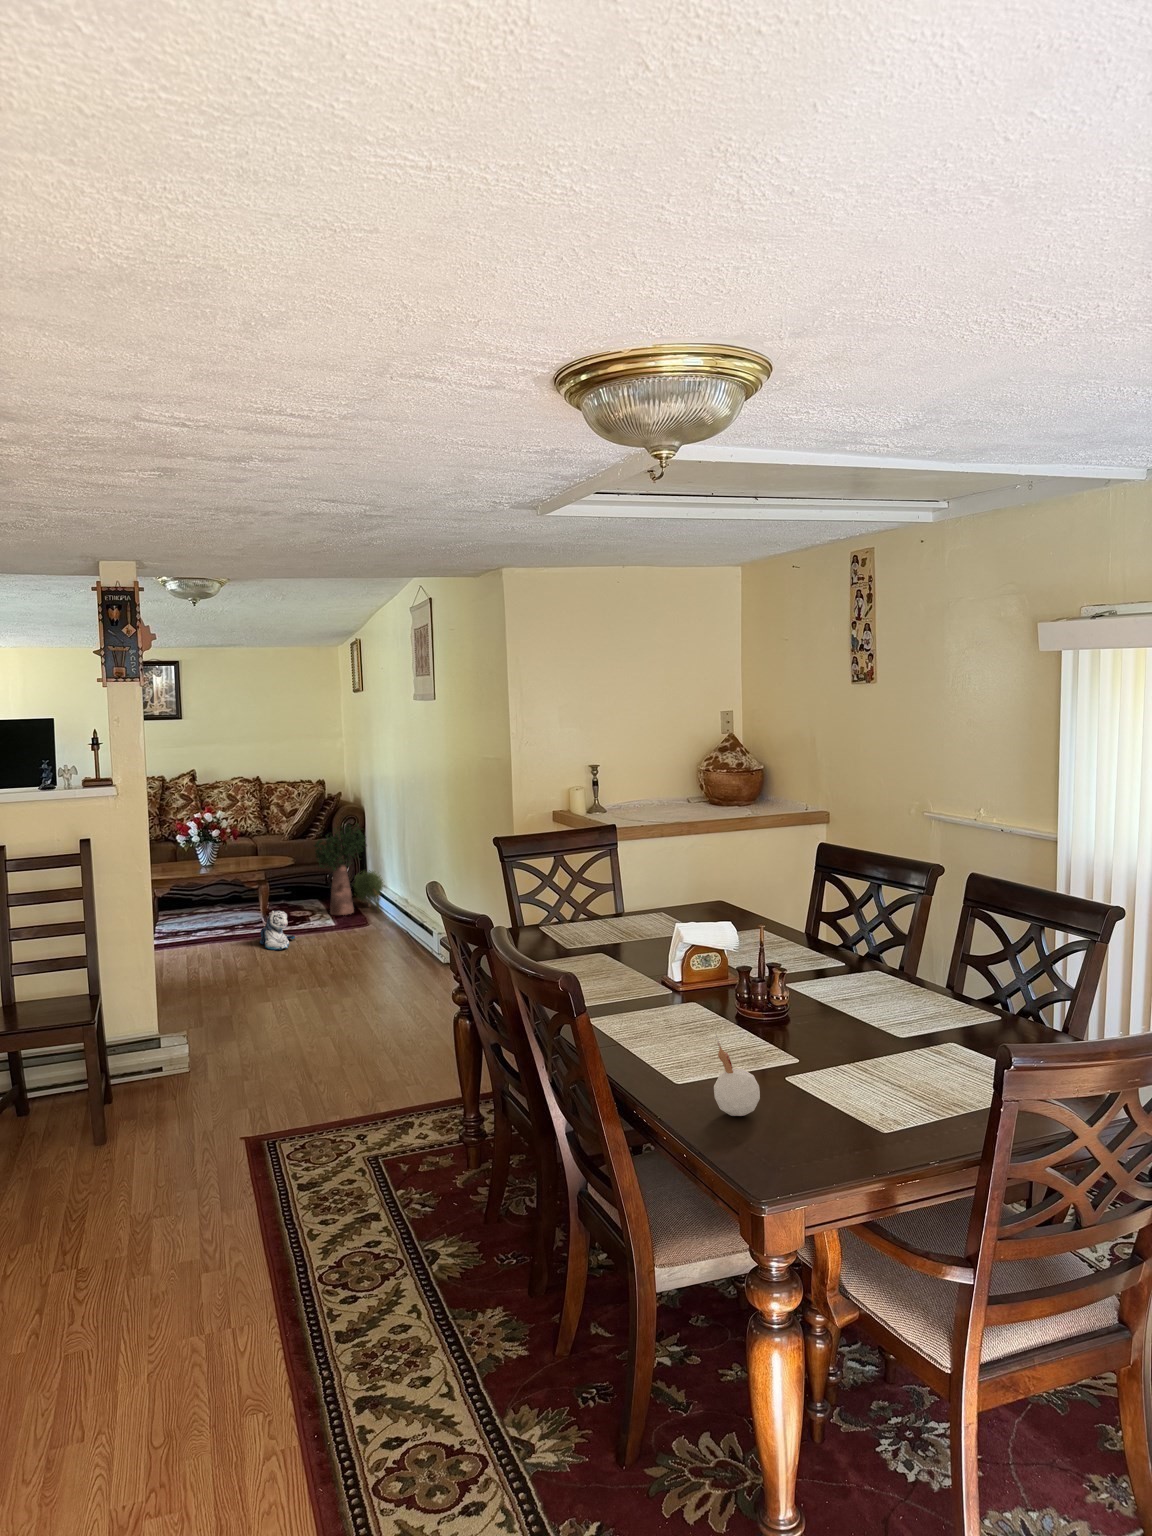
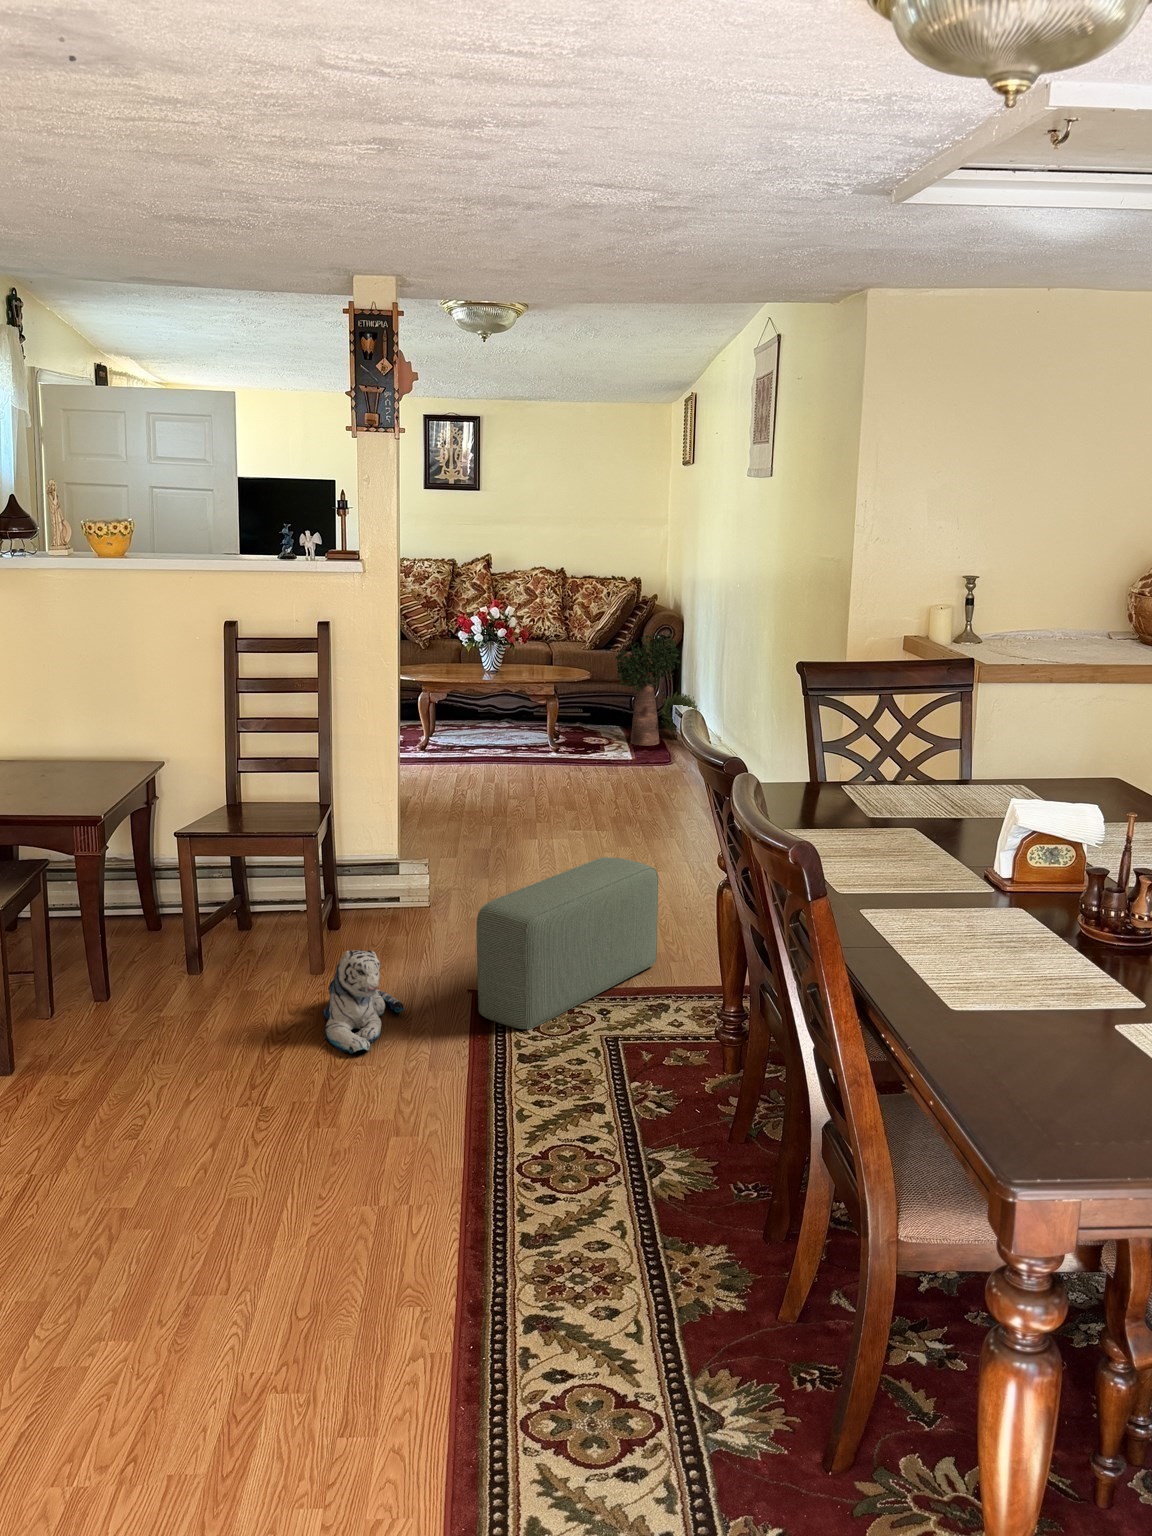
plush toy: present [259,911,295,950] -> present [322,950,404,1054]
pouf: none [250,1008,395,1162] -> present [476,857,658,1030]
candle: present [714,1034,760,1116] -> none [997,953,1065,1072]

